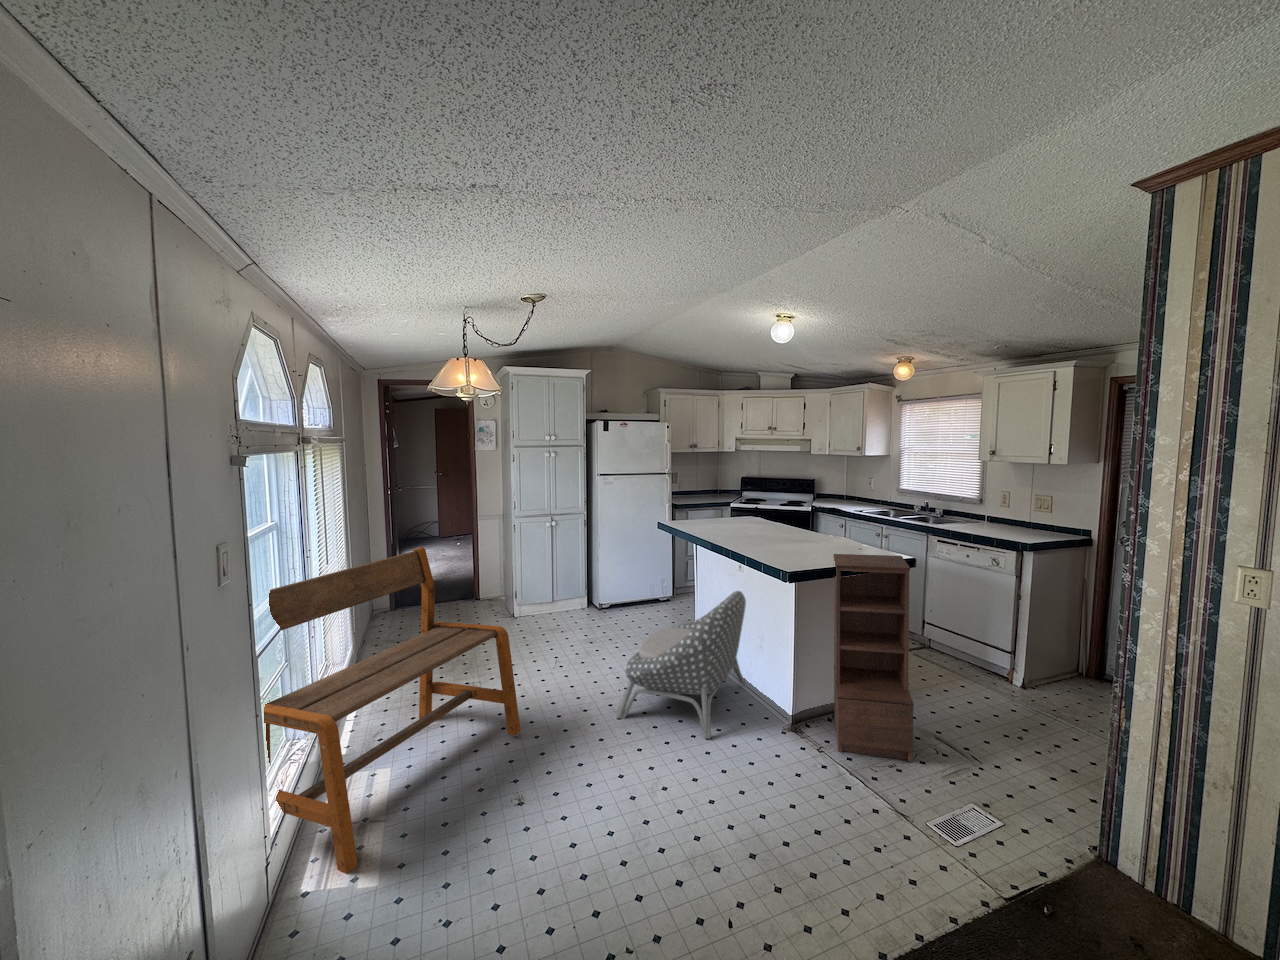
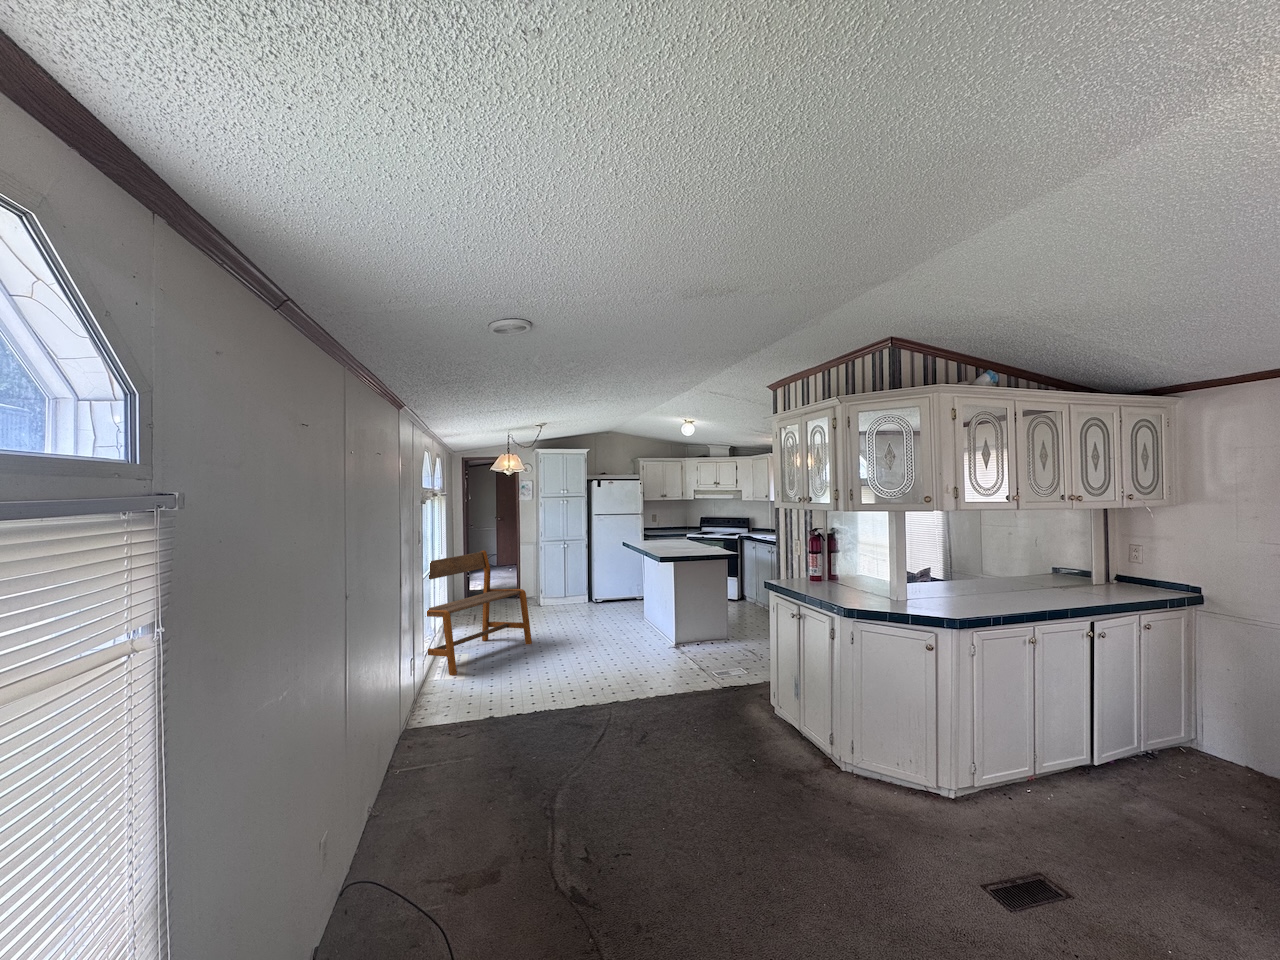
bookshelf: present [834,554,914,762] -> none [687,552,732,655]
armchair: present [617,591,746,739] -> none [583,575,660,648]

